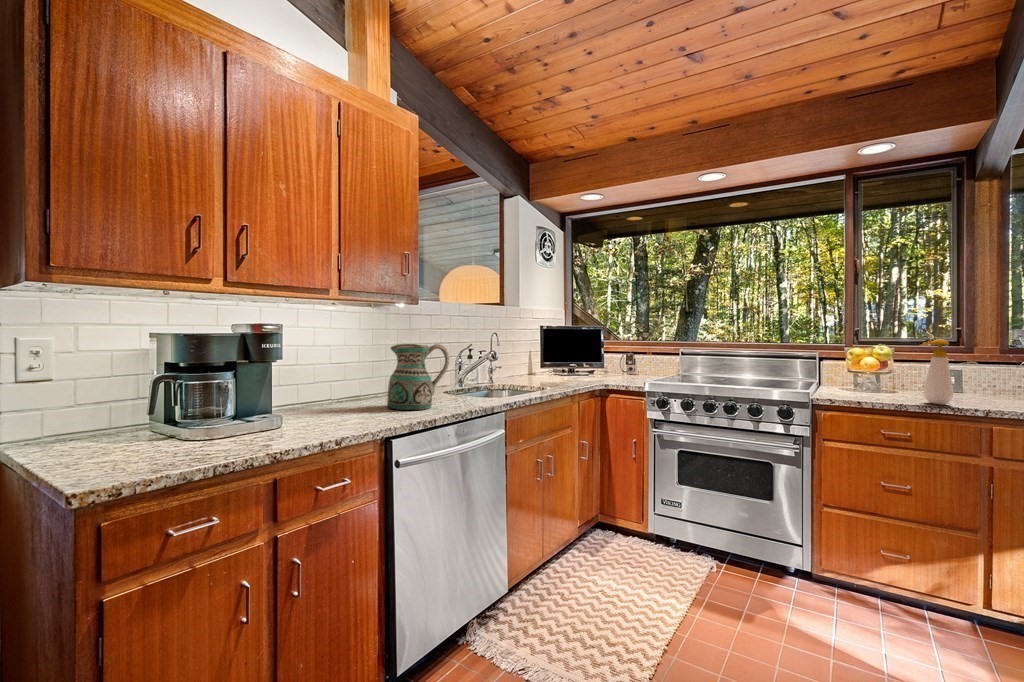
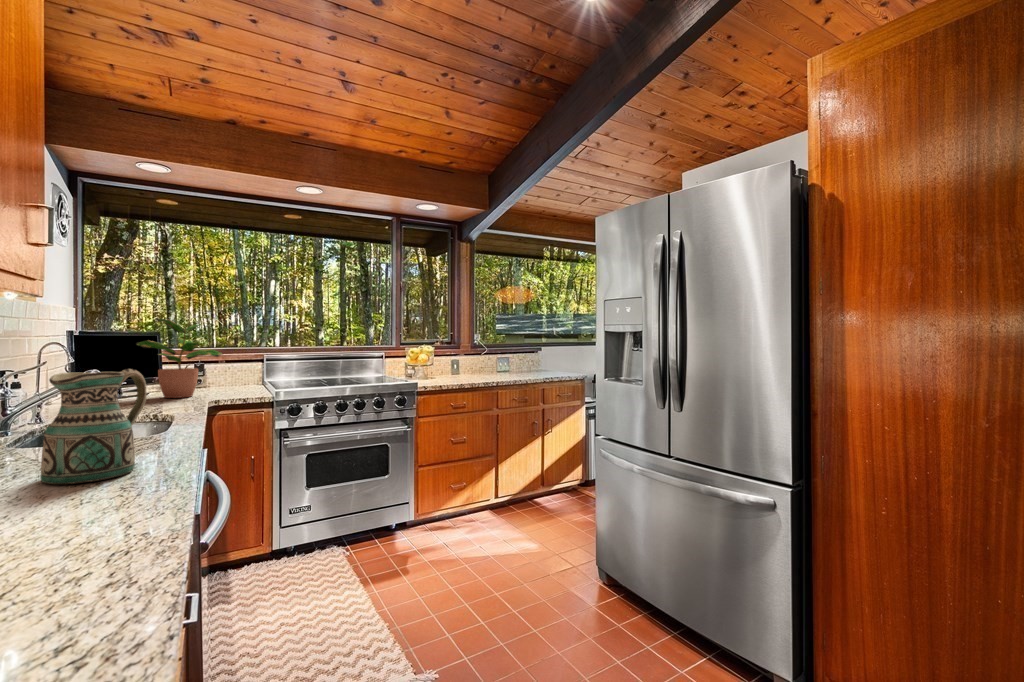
potted plant: none [572,315,622,379] -> present [136,318,223,398]
soap bottle: present [924,339,953,405] -> none [463,339,480,381]

